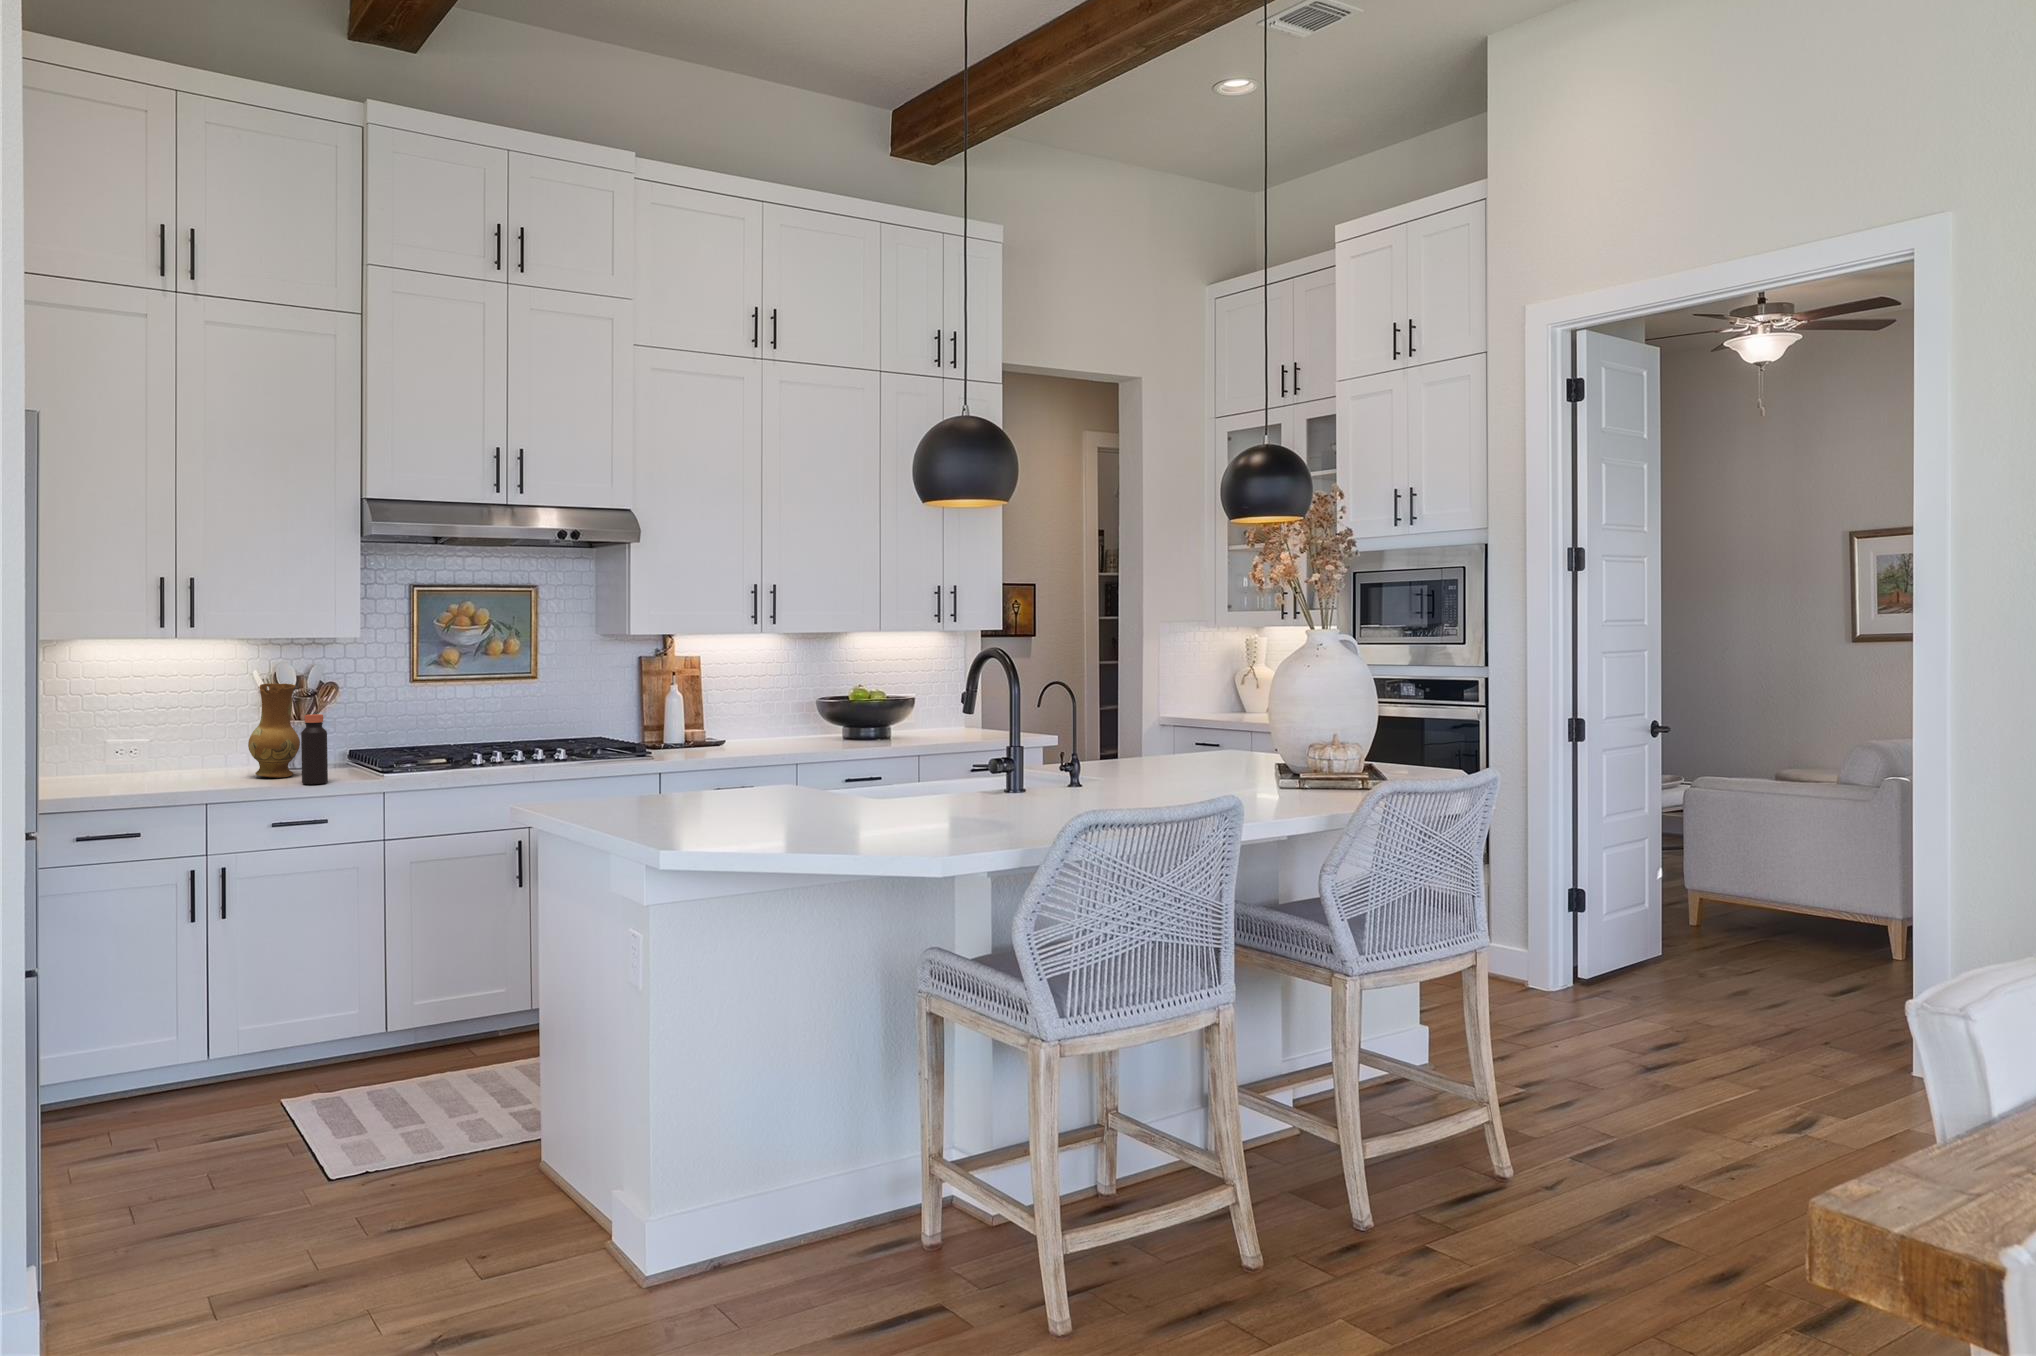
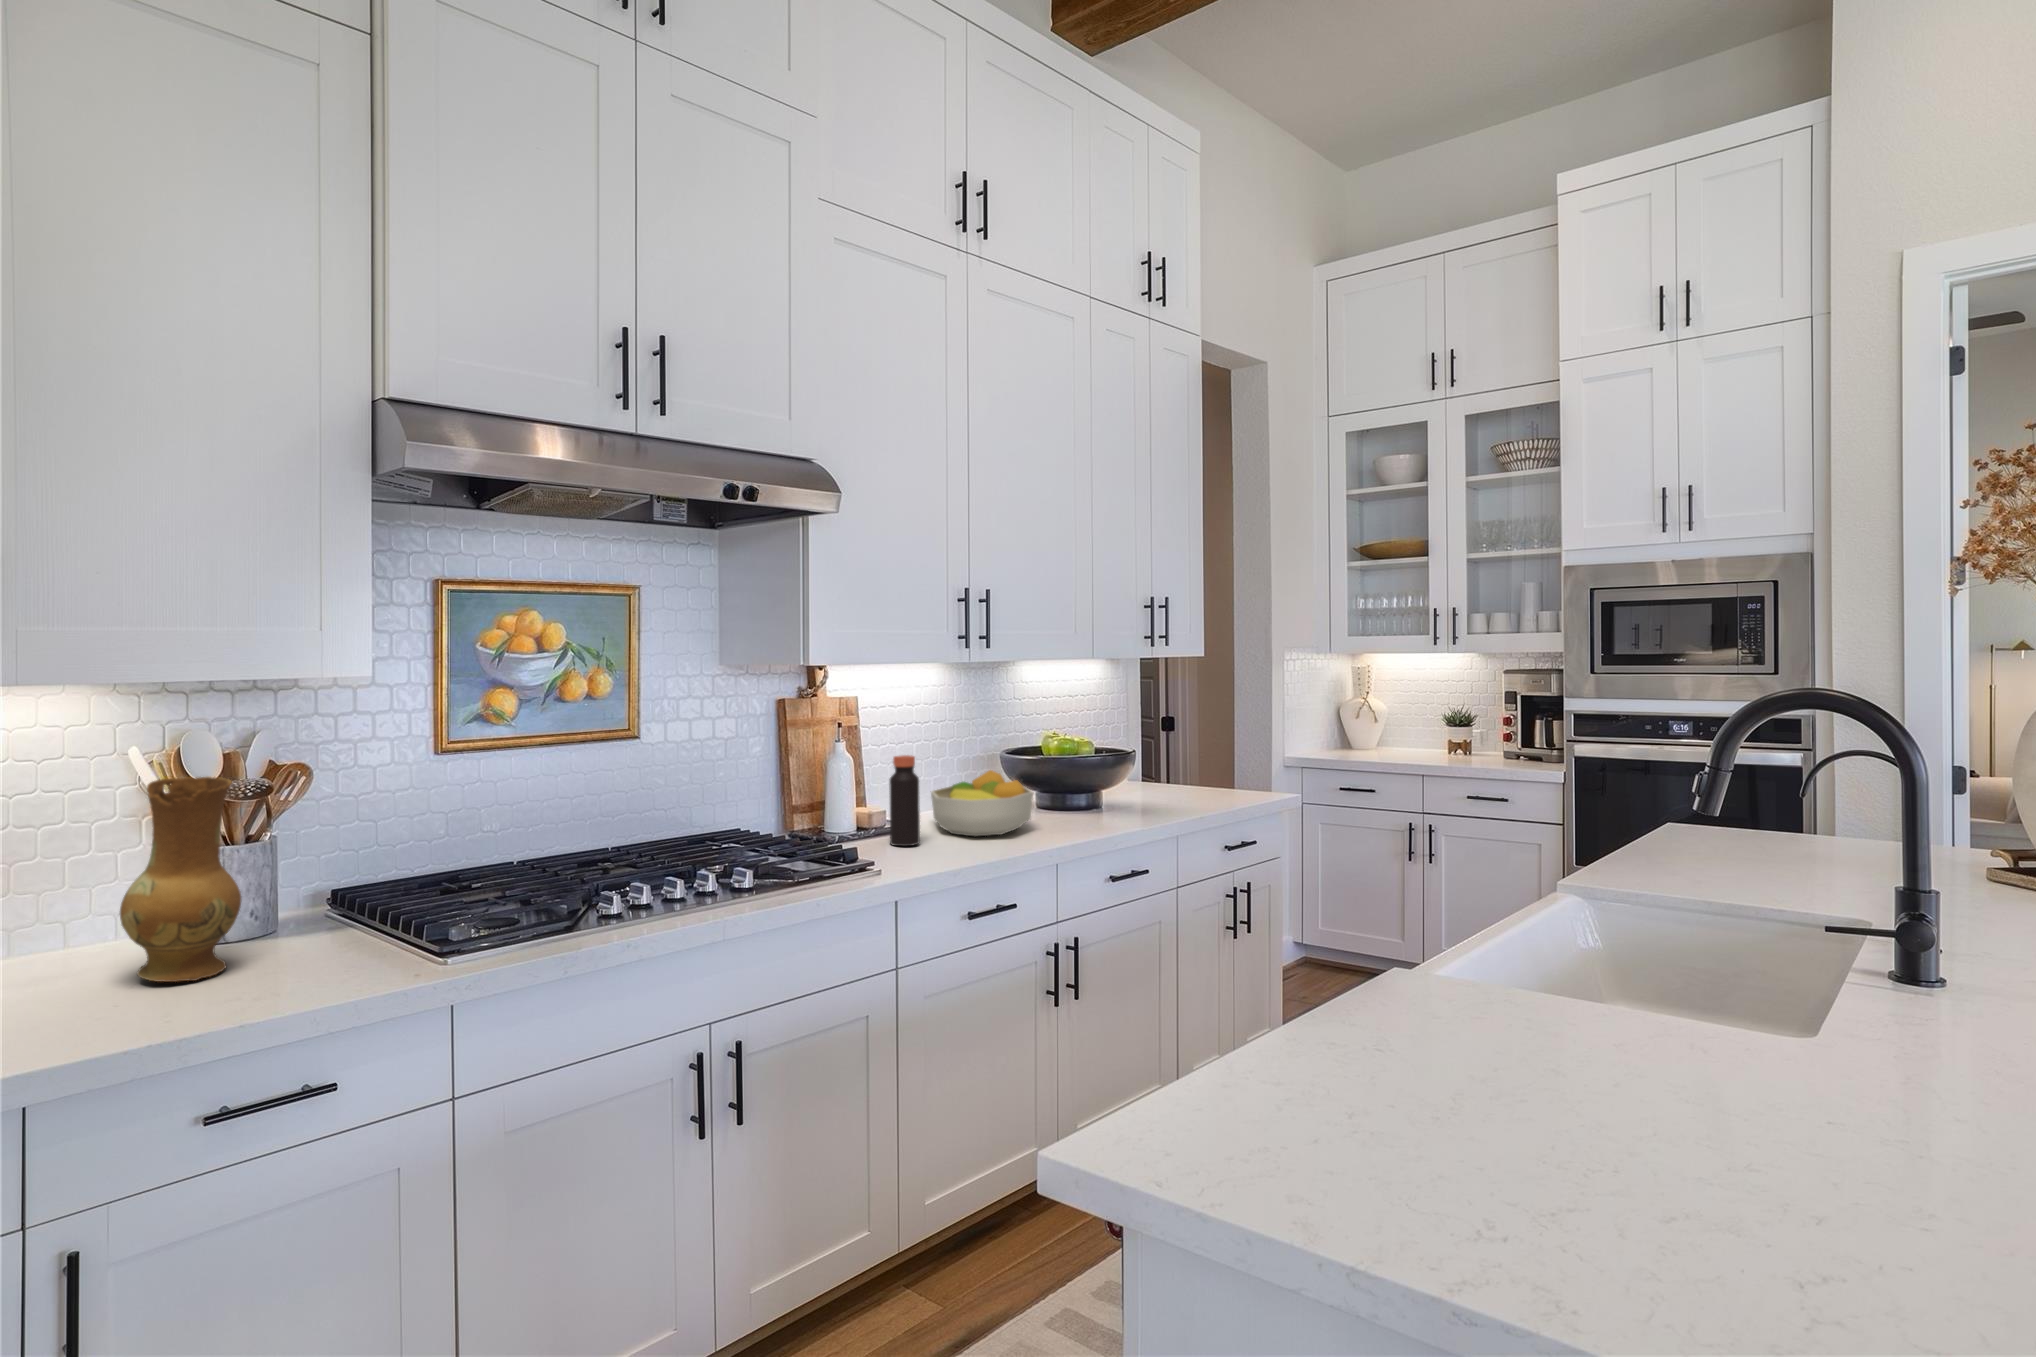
fruit bowl: none [729,709,807,750] -> present [931,770,1033,836]
bottle: present [301,714,328,784] -> present [889,755,920,846]

